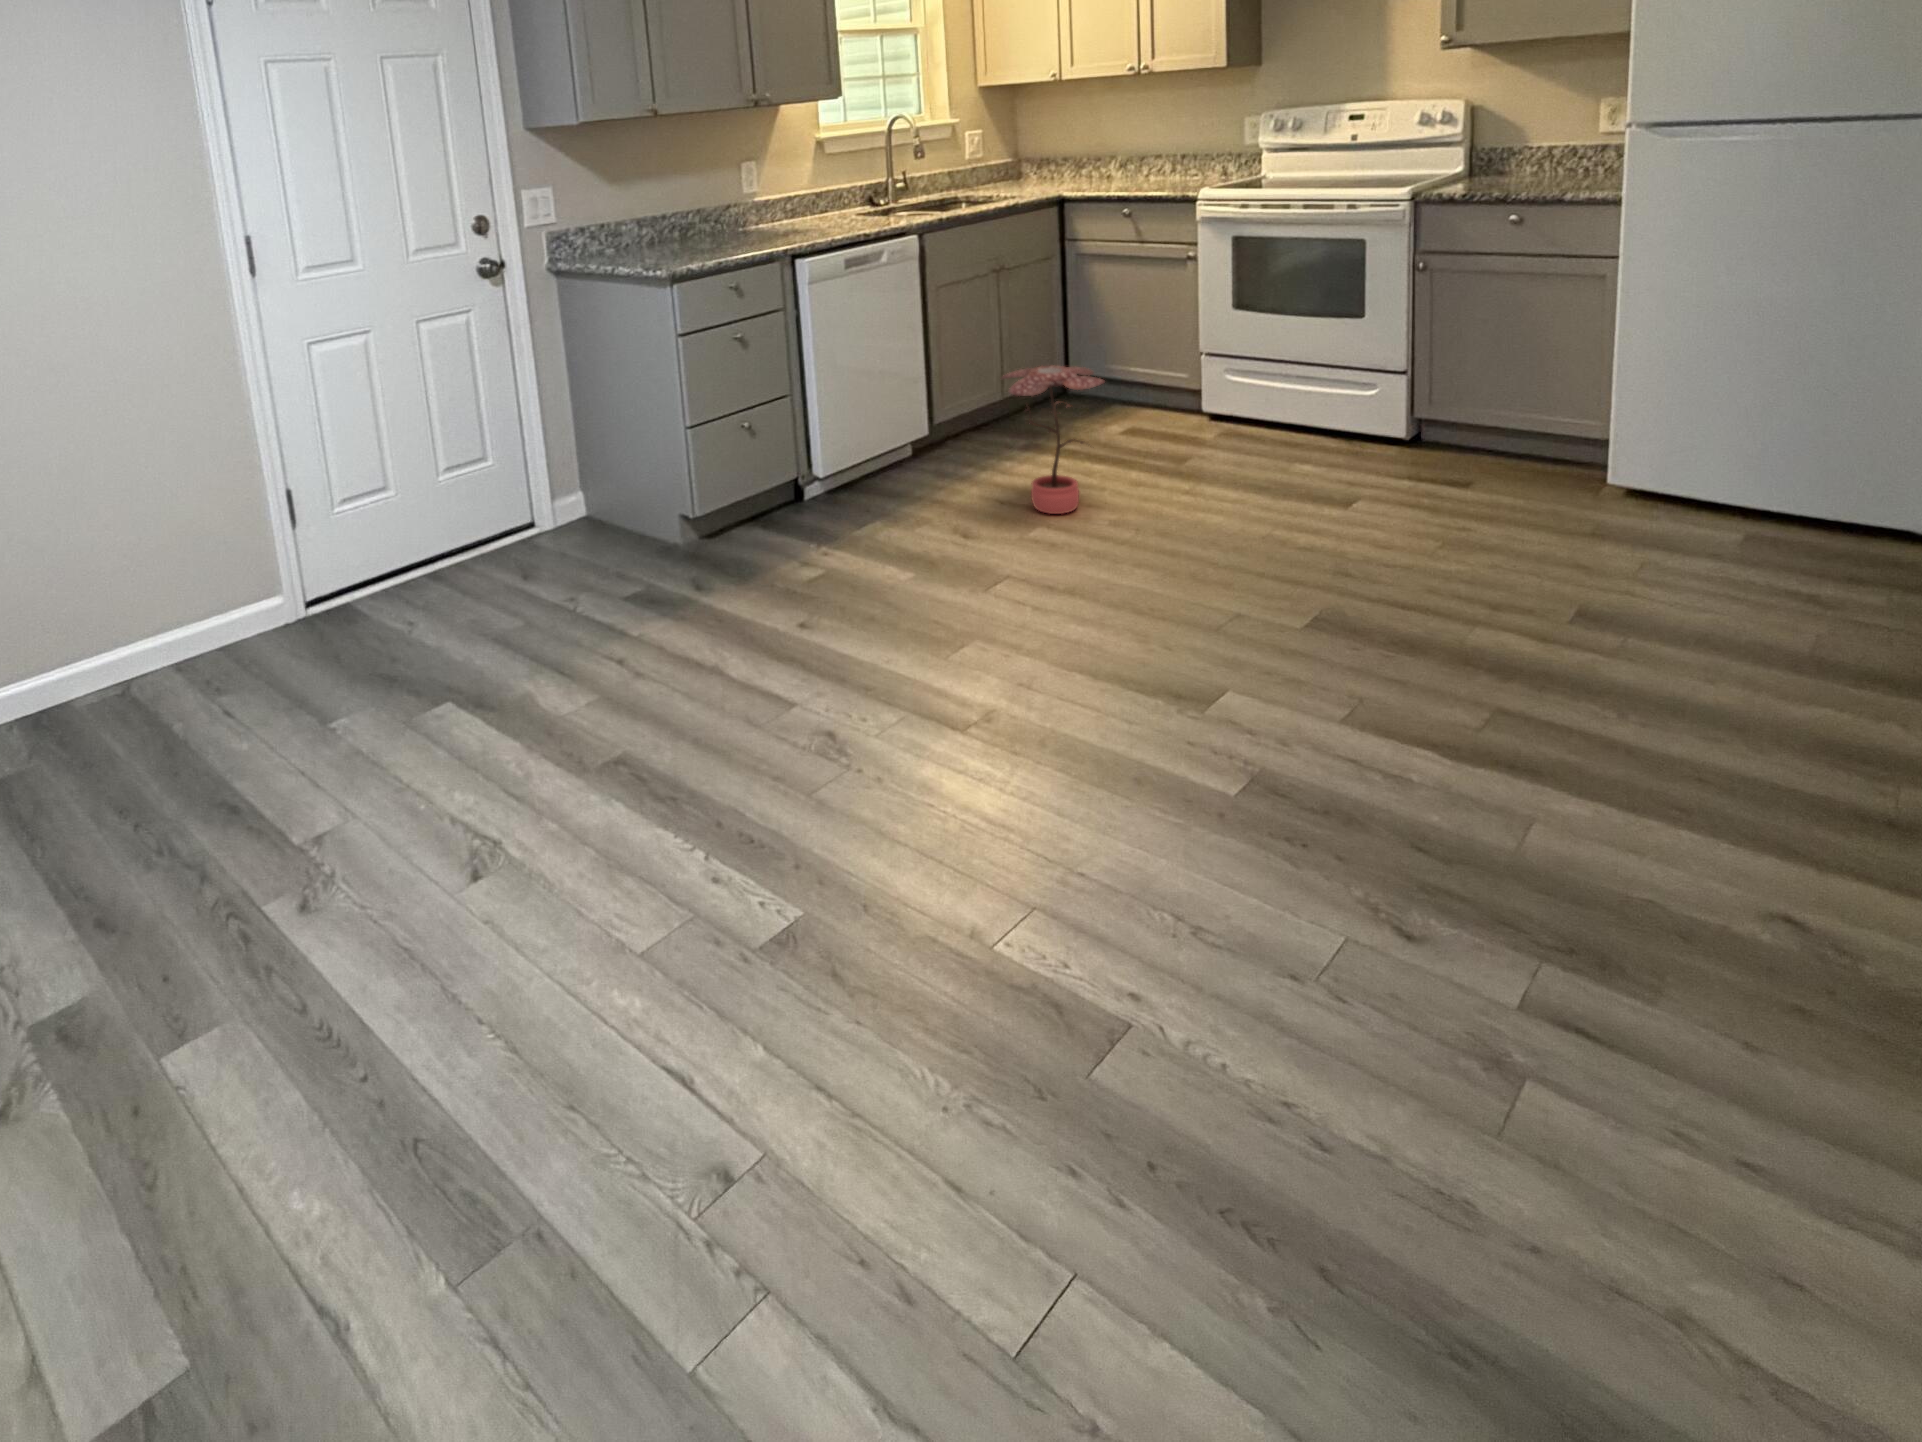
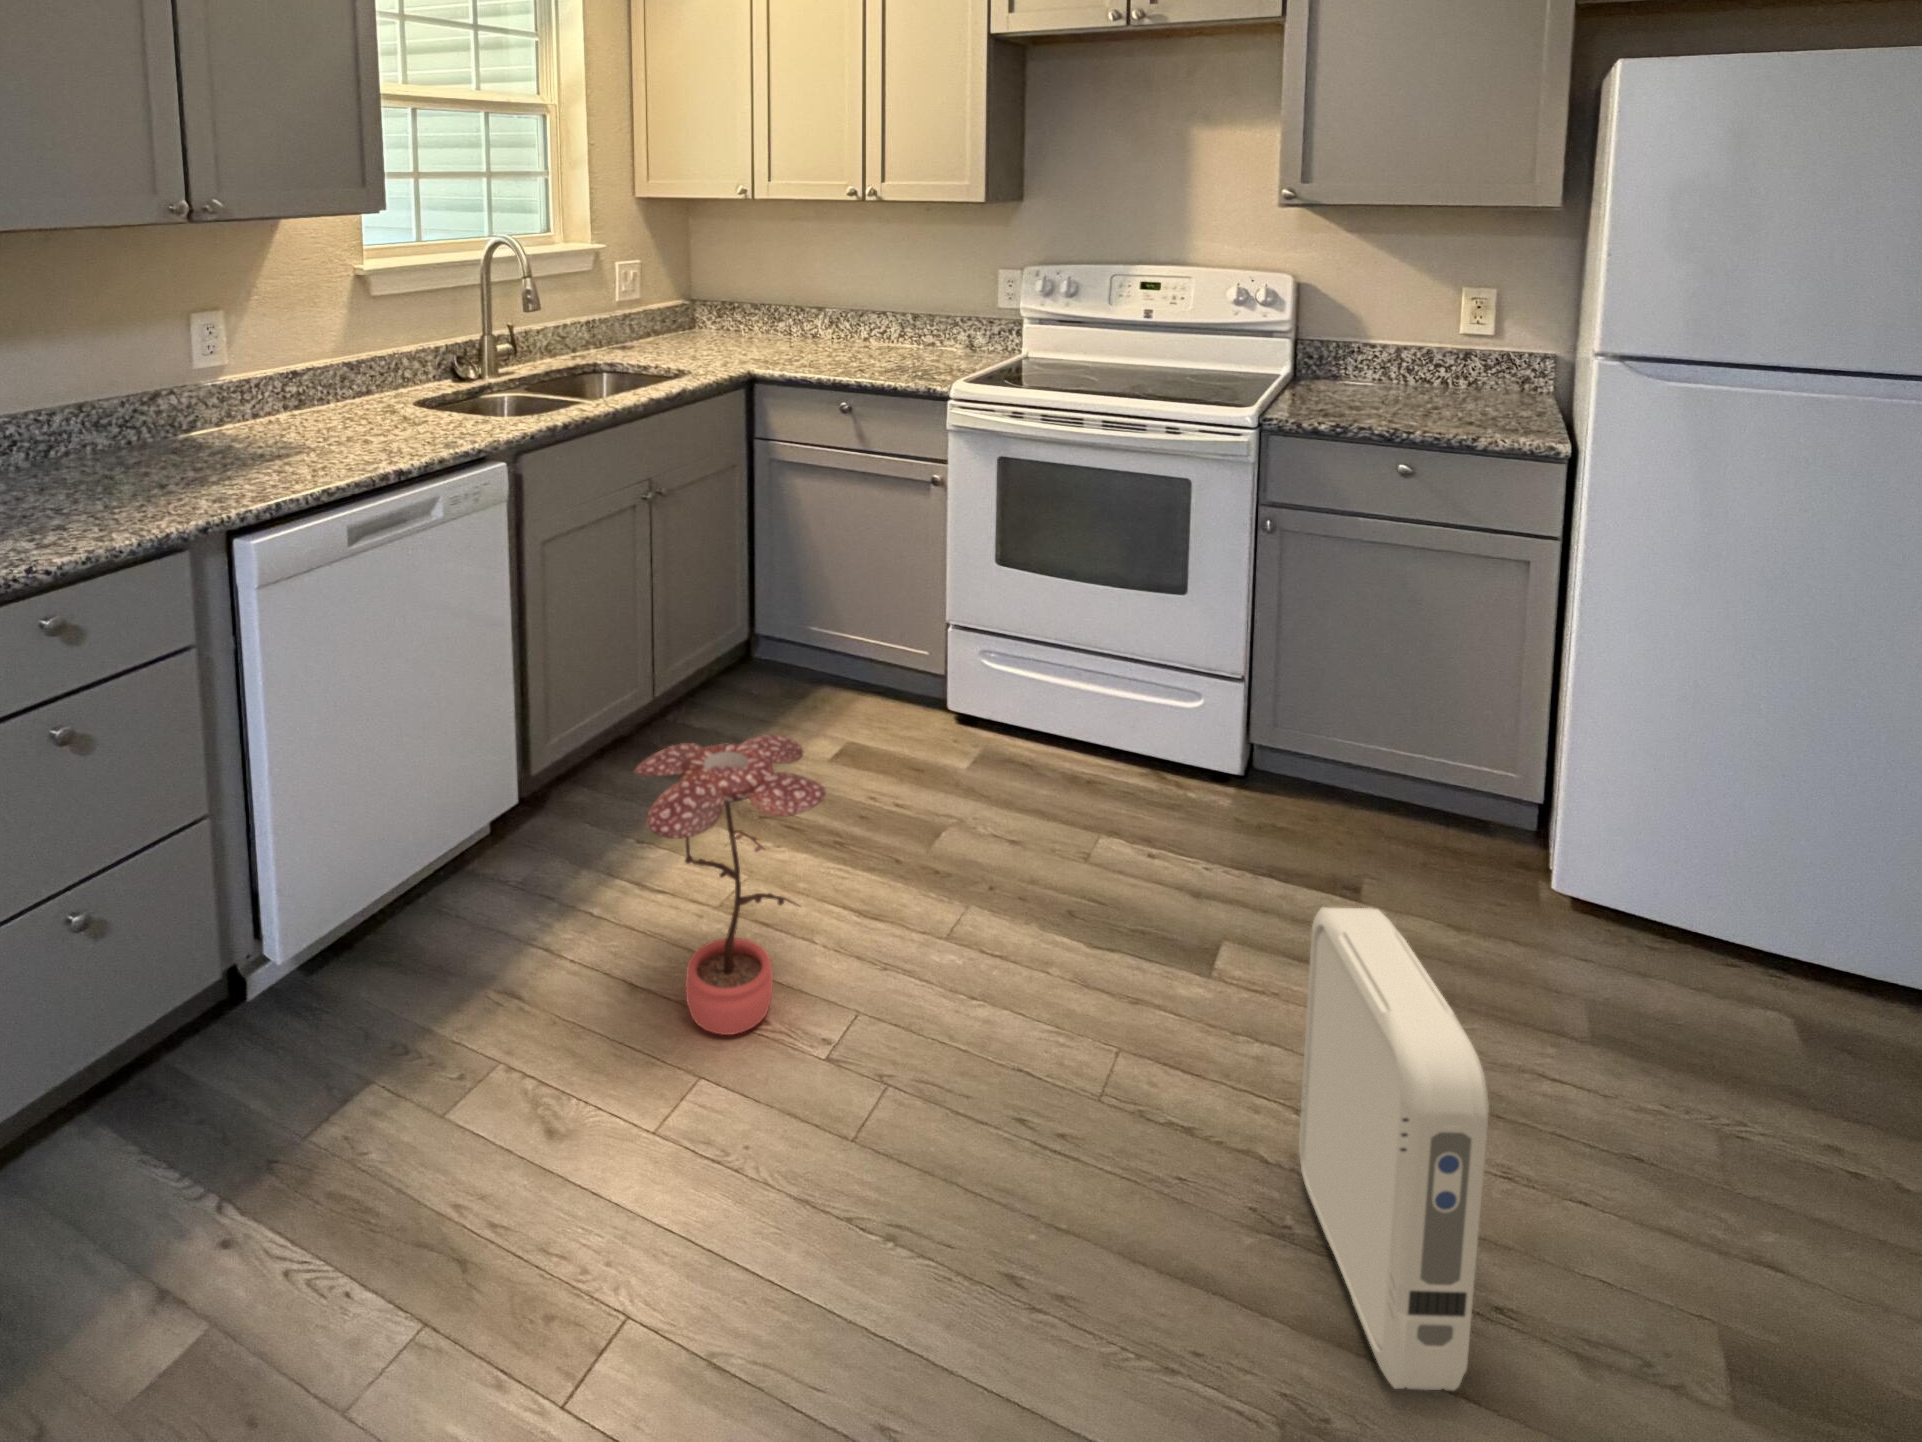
air purifier: none [1367,408,1426,610] -> present [1299,907,1489,1391]

